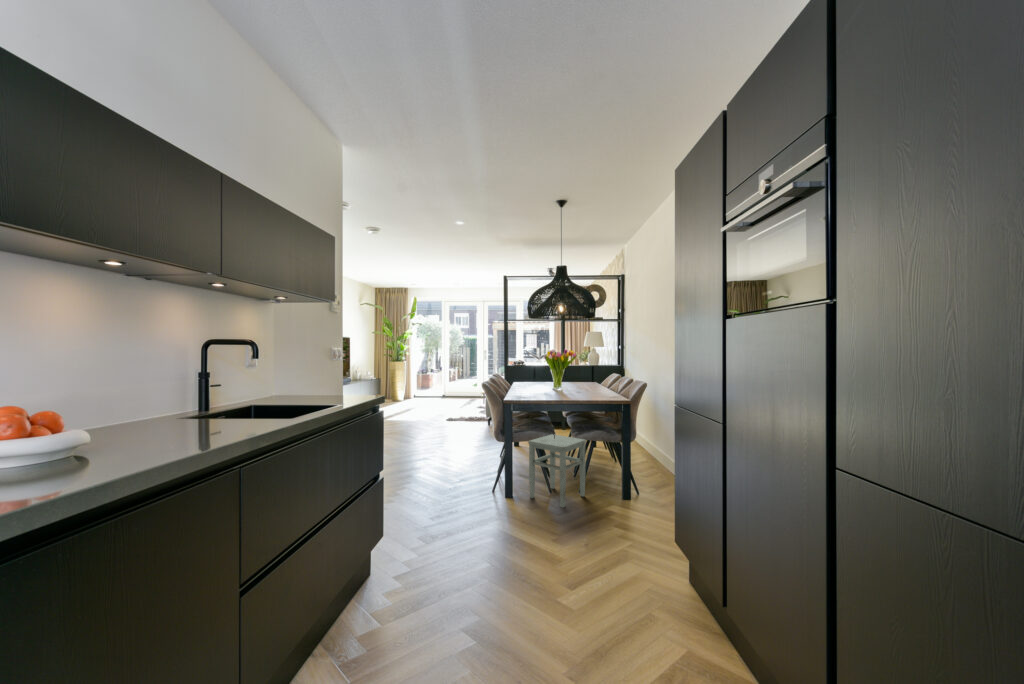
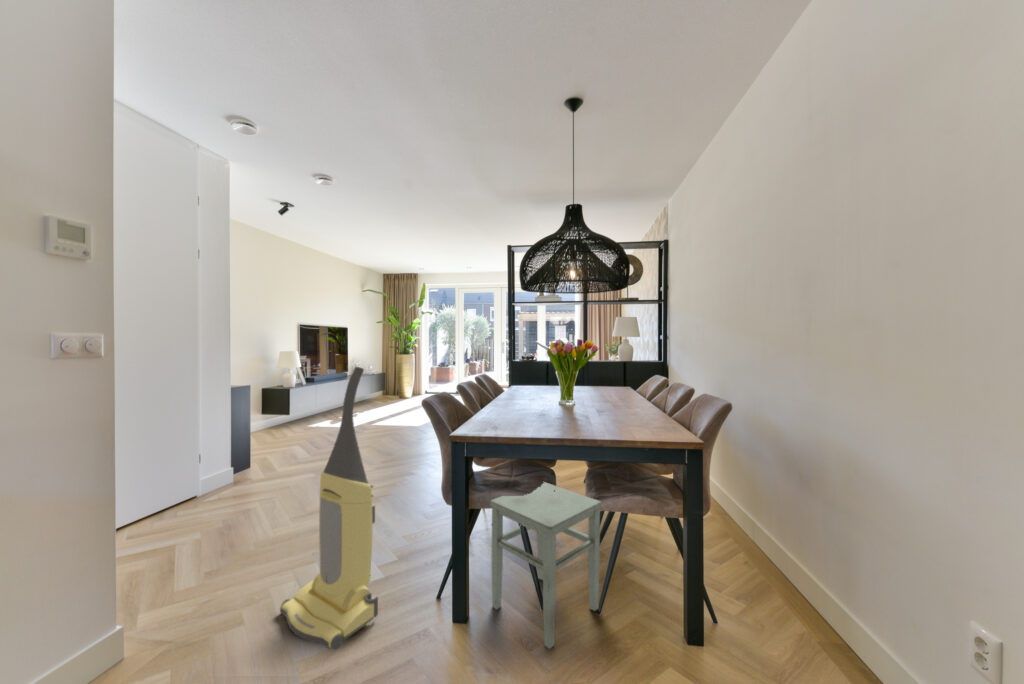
vacuum cleaner: none [419,371,472,511] -> present [280,367,378,649]

